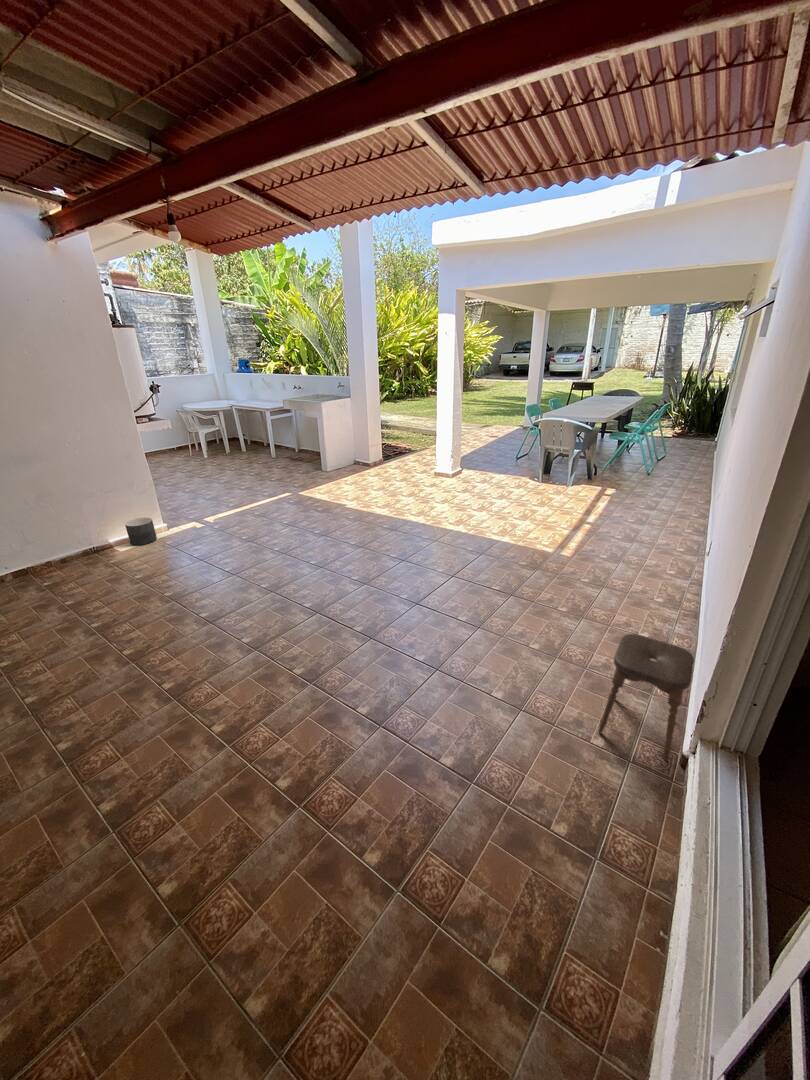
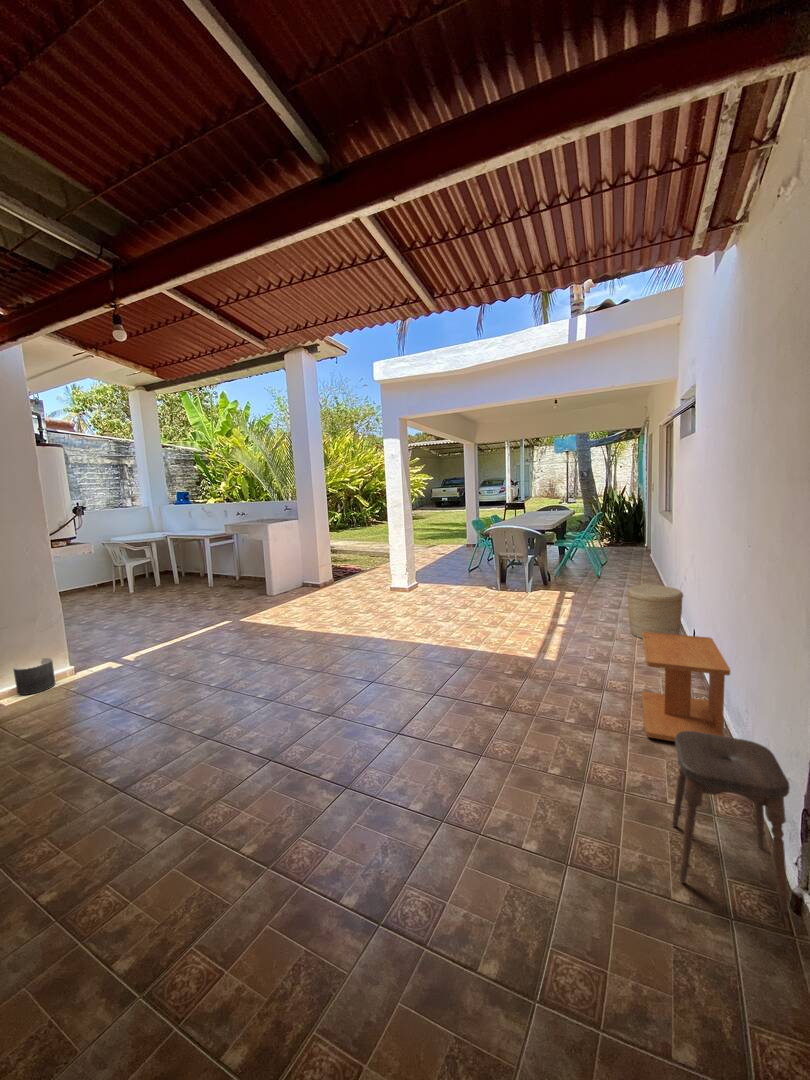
woven basket: none [652,492,711,548] -> present [628,585,683,639]
side table: none [621,544,707,649] -> present [642,632,730,742]

